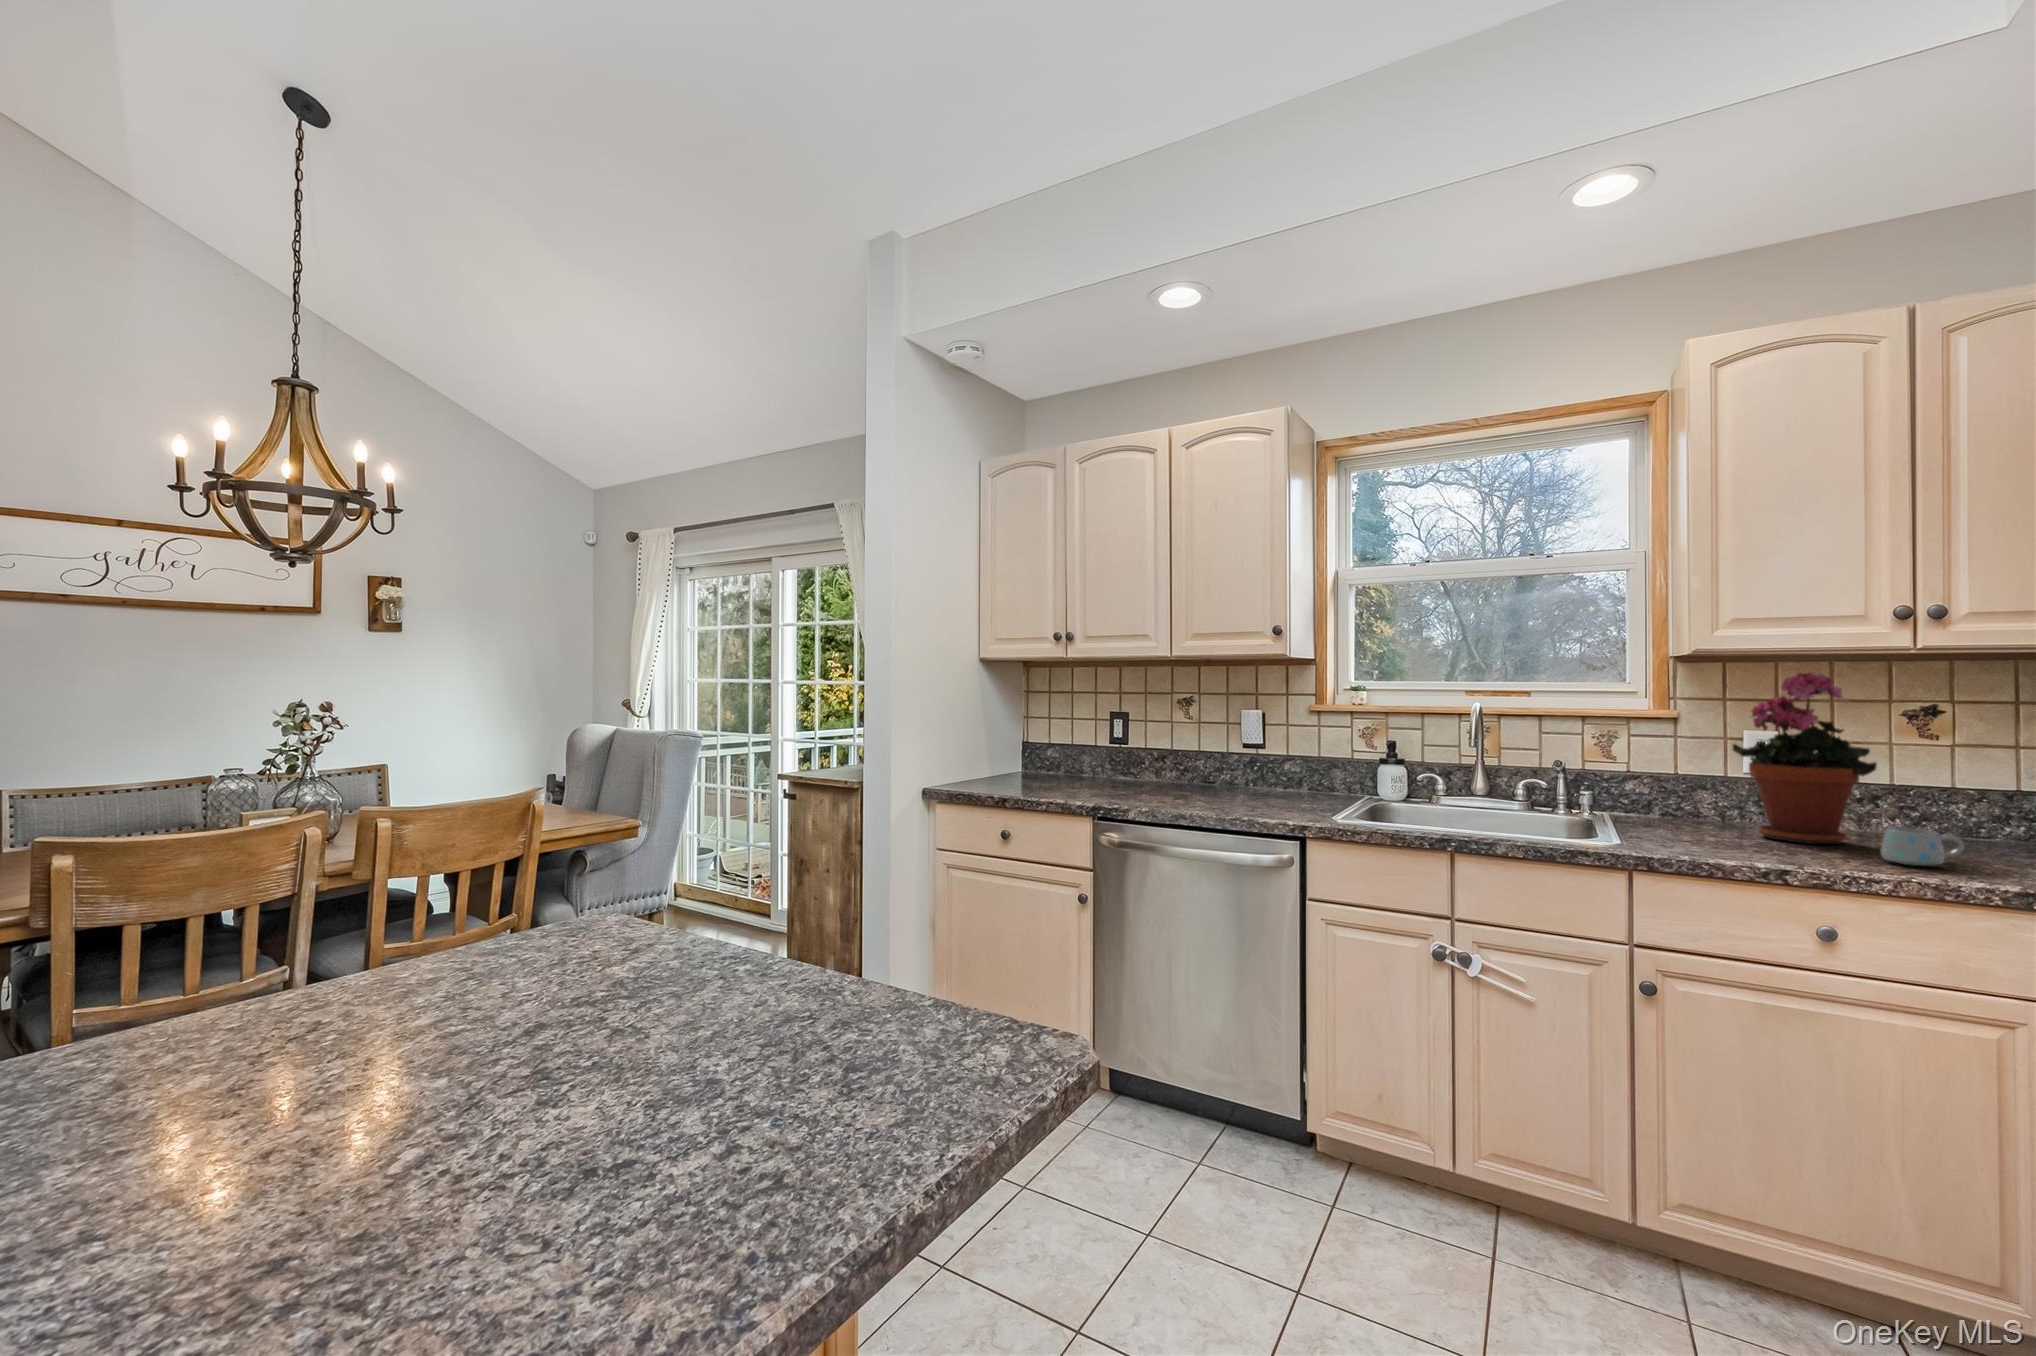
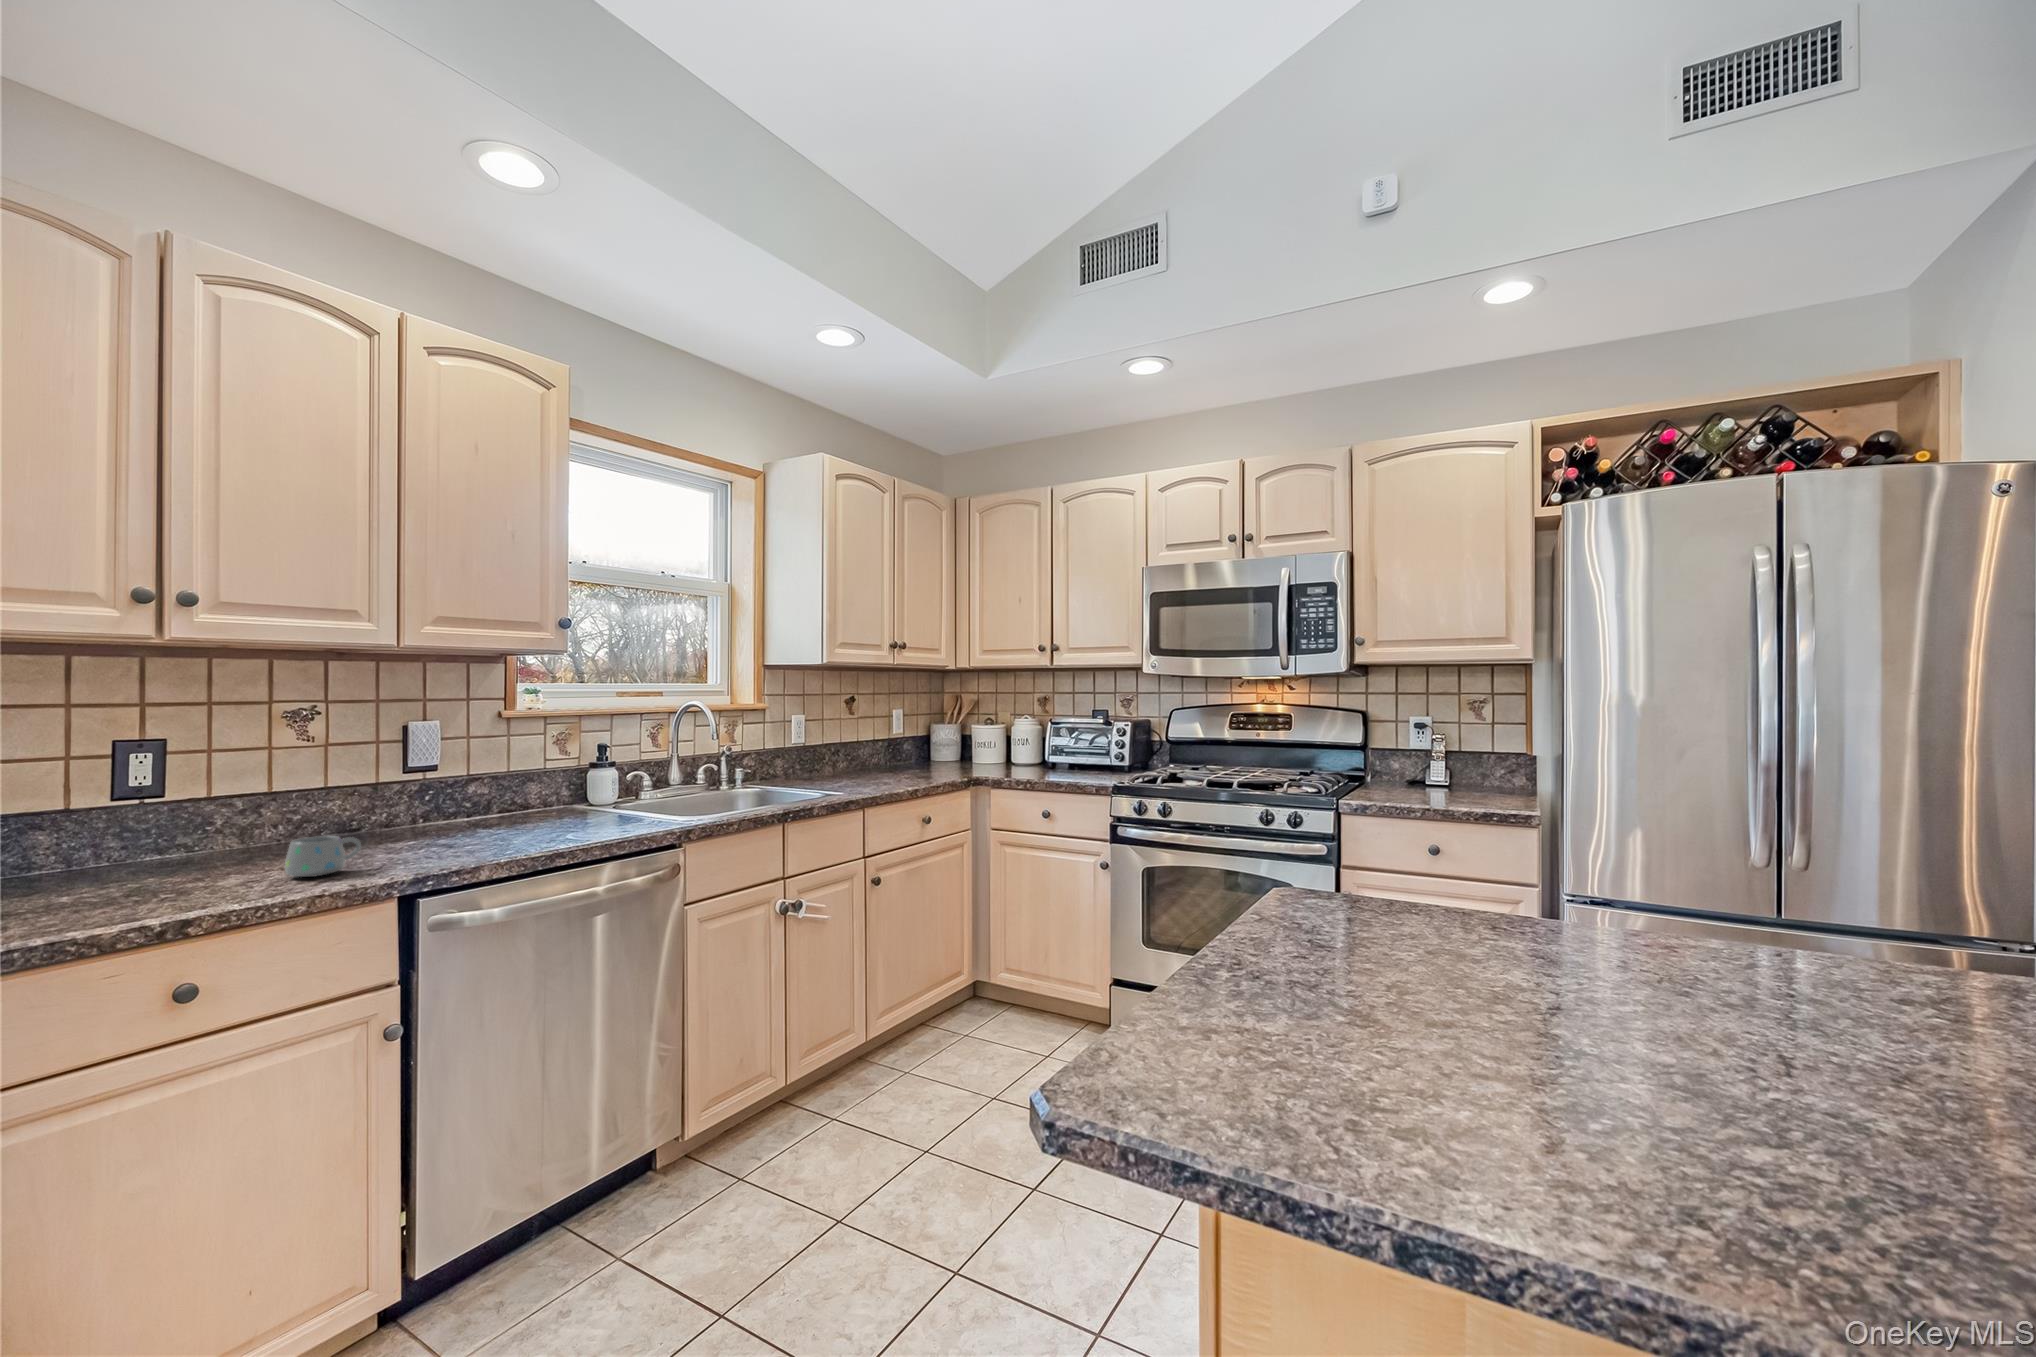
potted plant: present [1733,671,1877,844] -> none [90,669,271,878]

